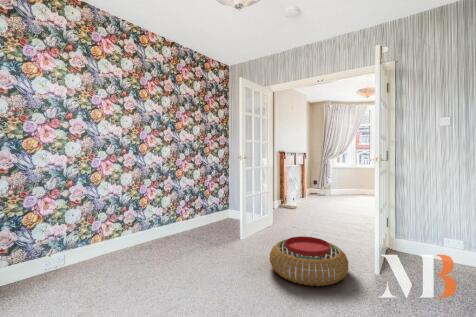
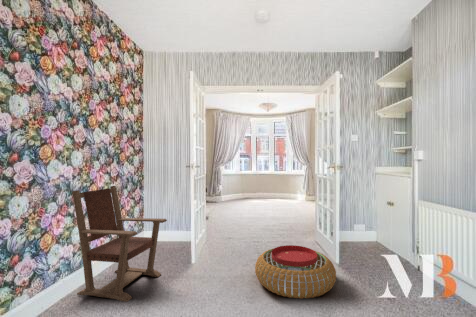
armchair: none [161,172,219,250] -> present [72,186,167,302]

